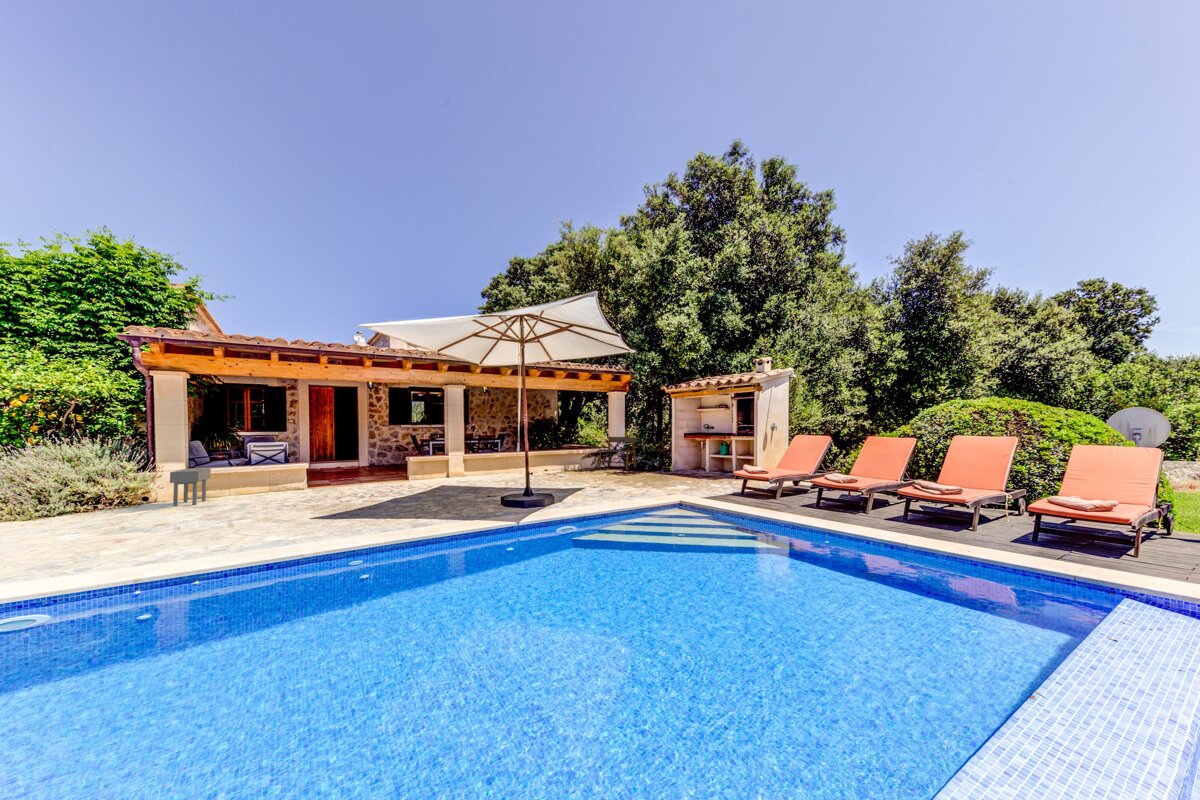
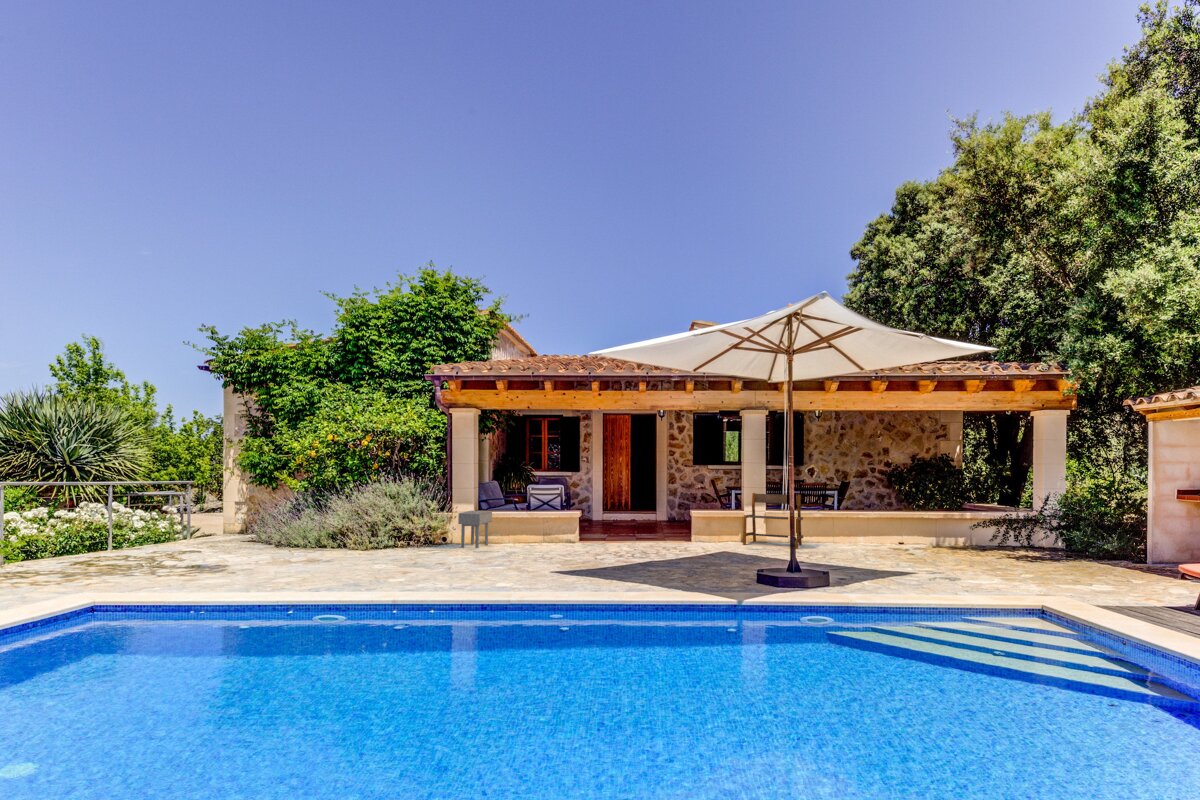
bench: present [598,436,636,470] -> present [743,493,803,549]

